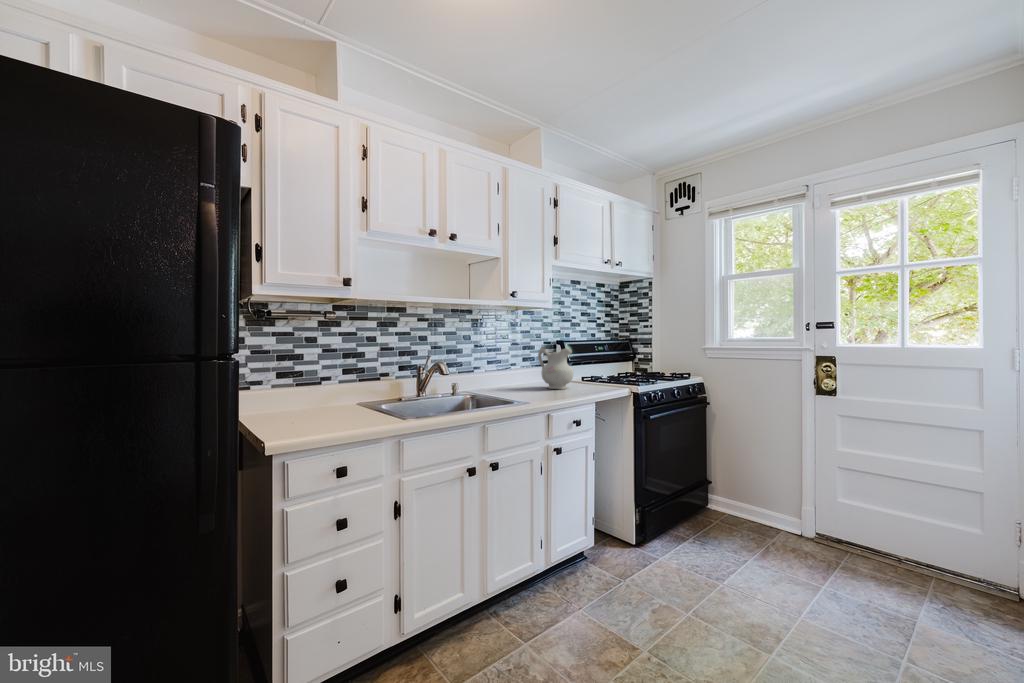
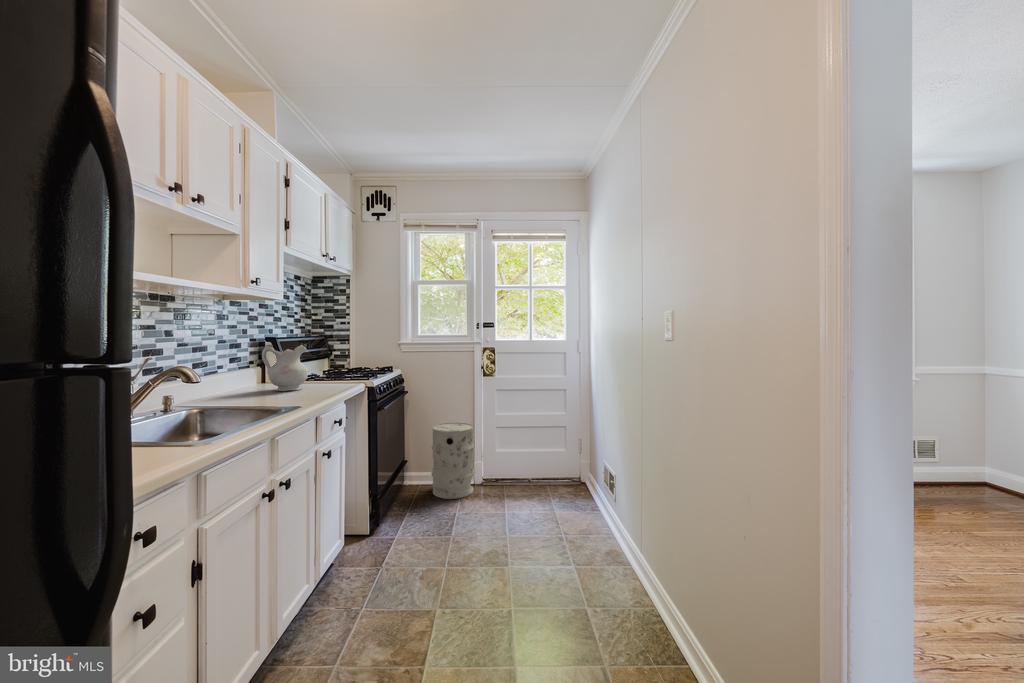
trash can: none [731,448,794,548] -> present [431,423,475,499]

